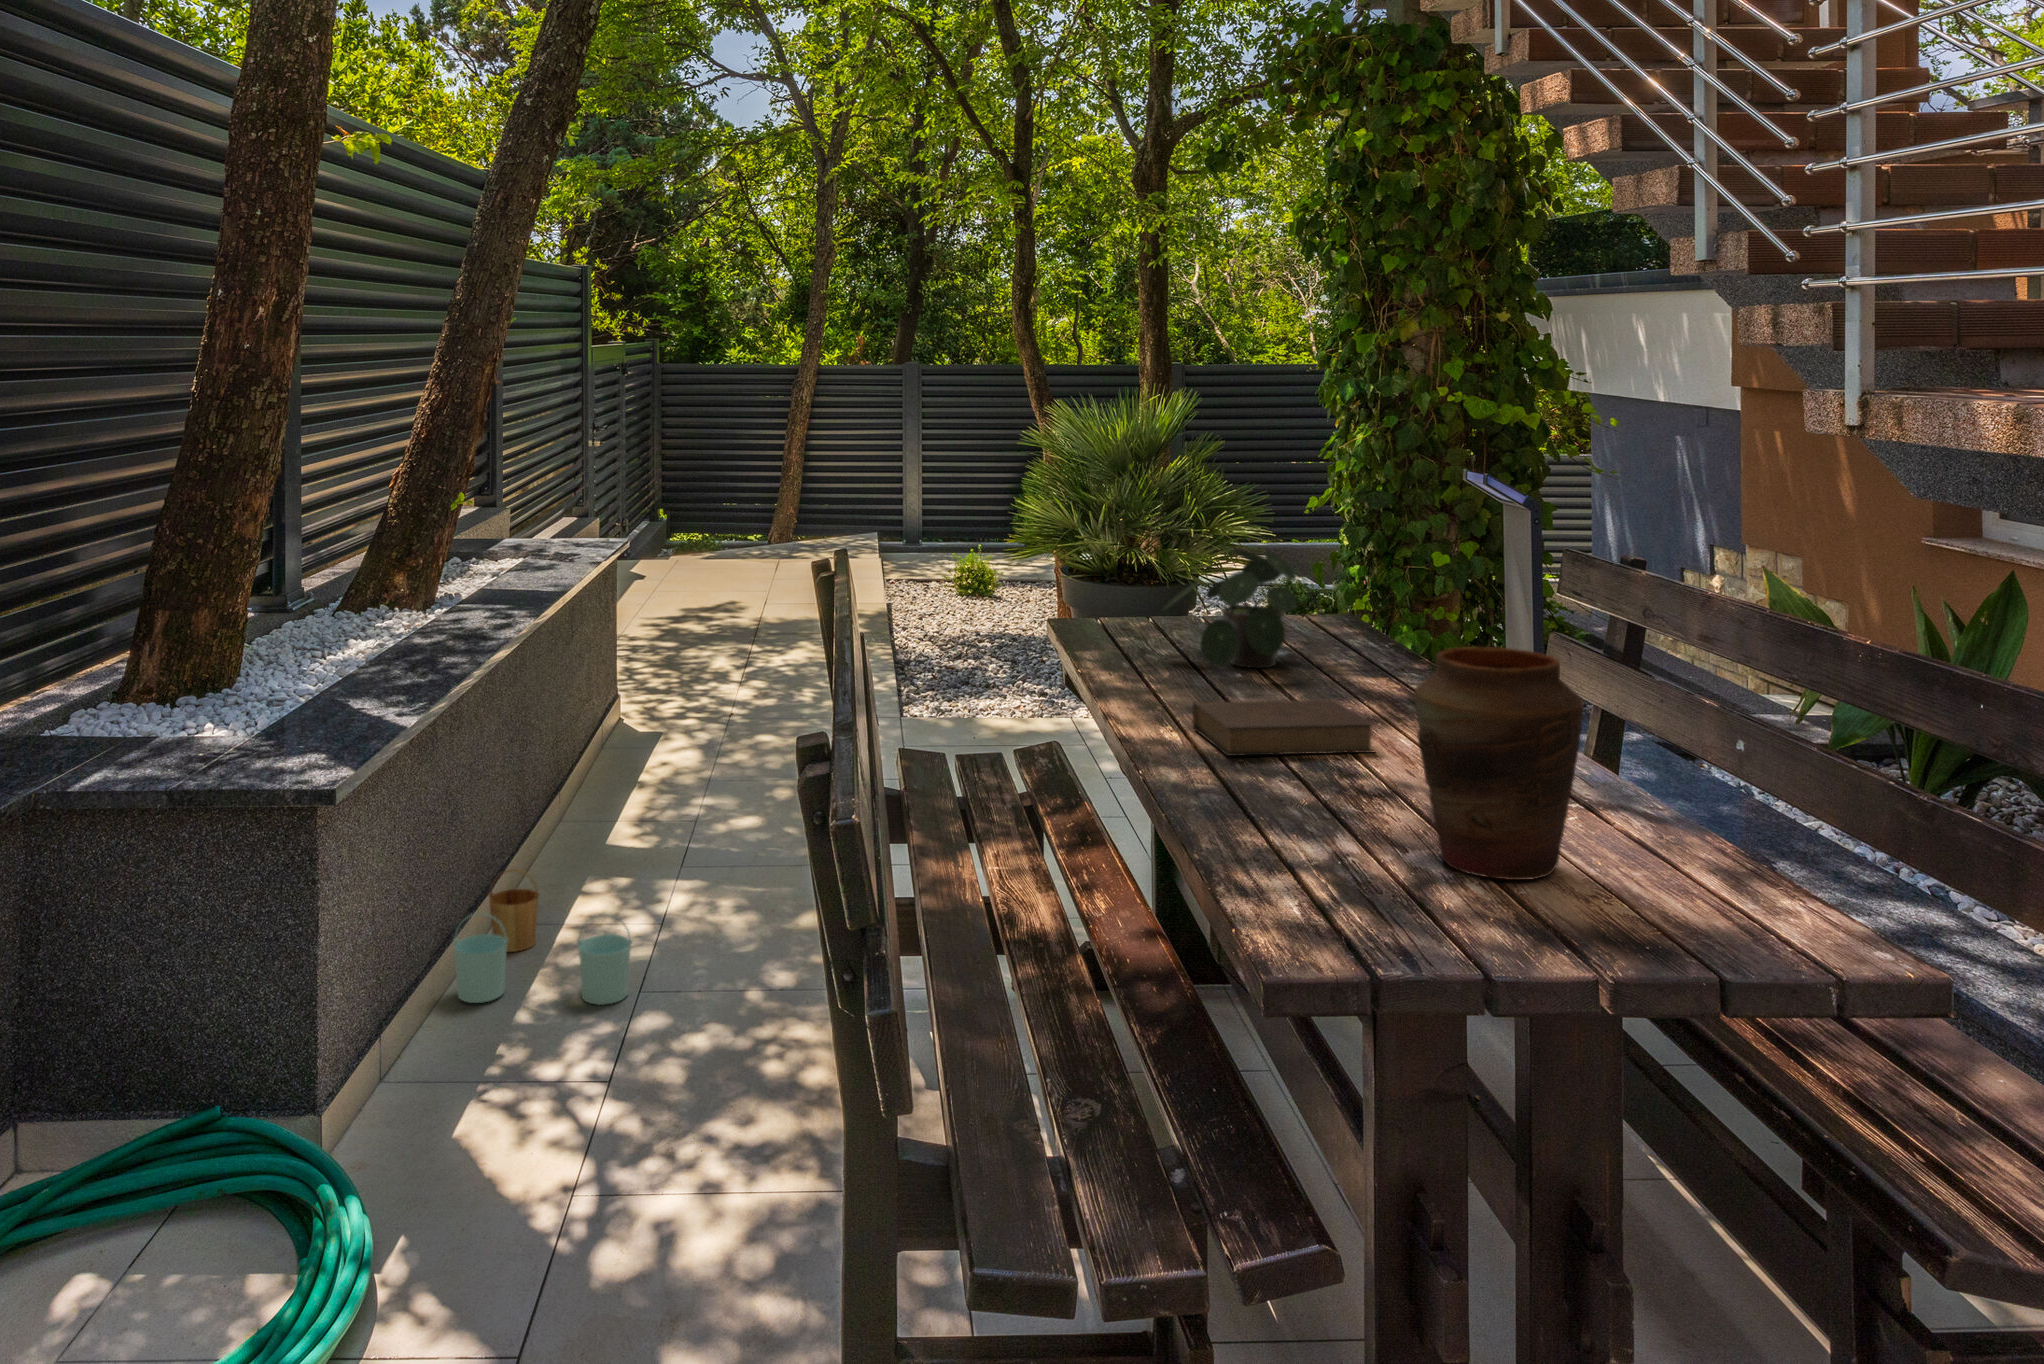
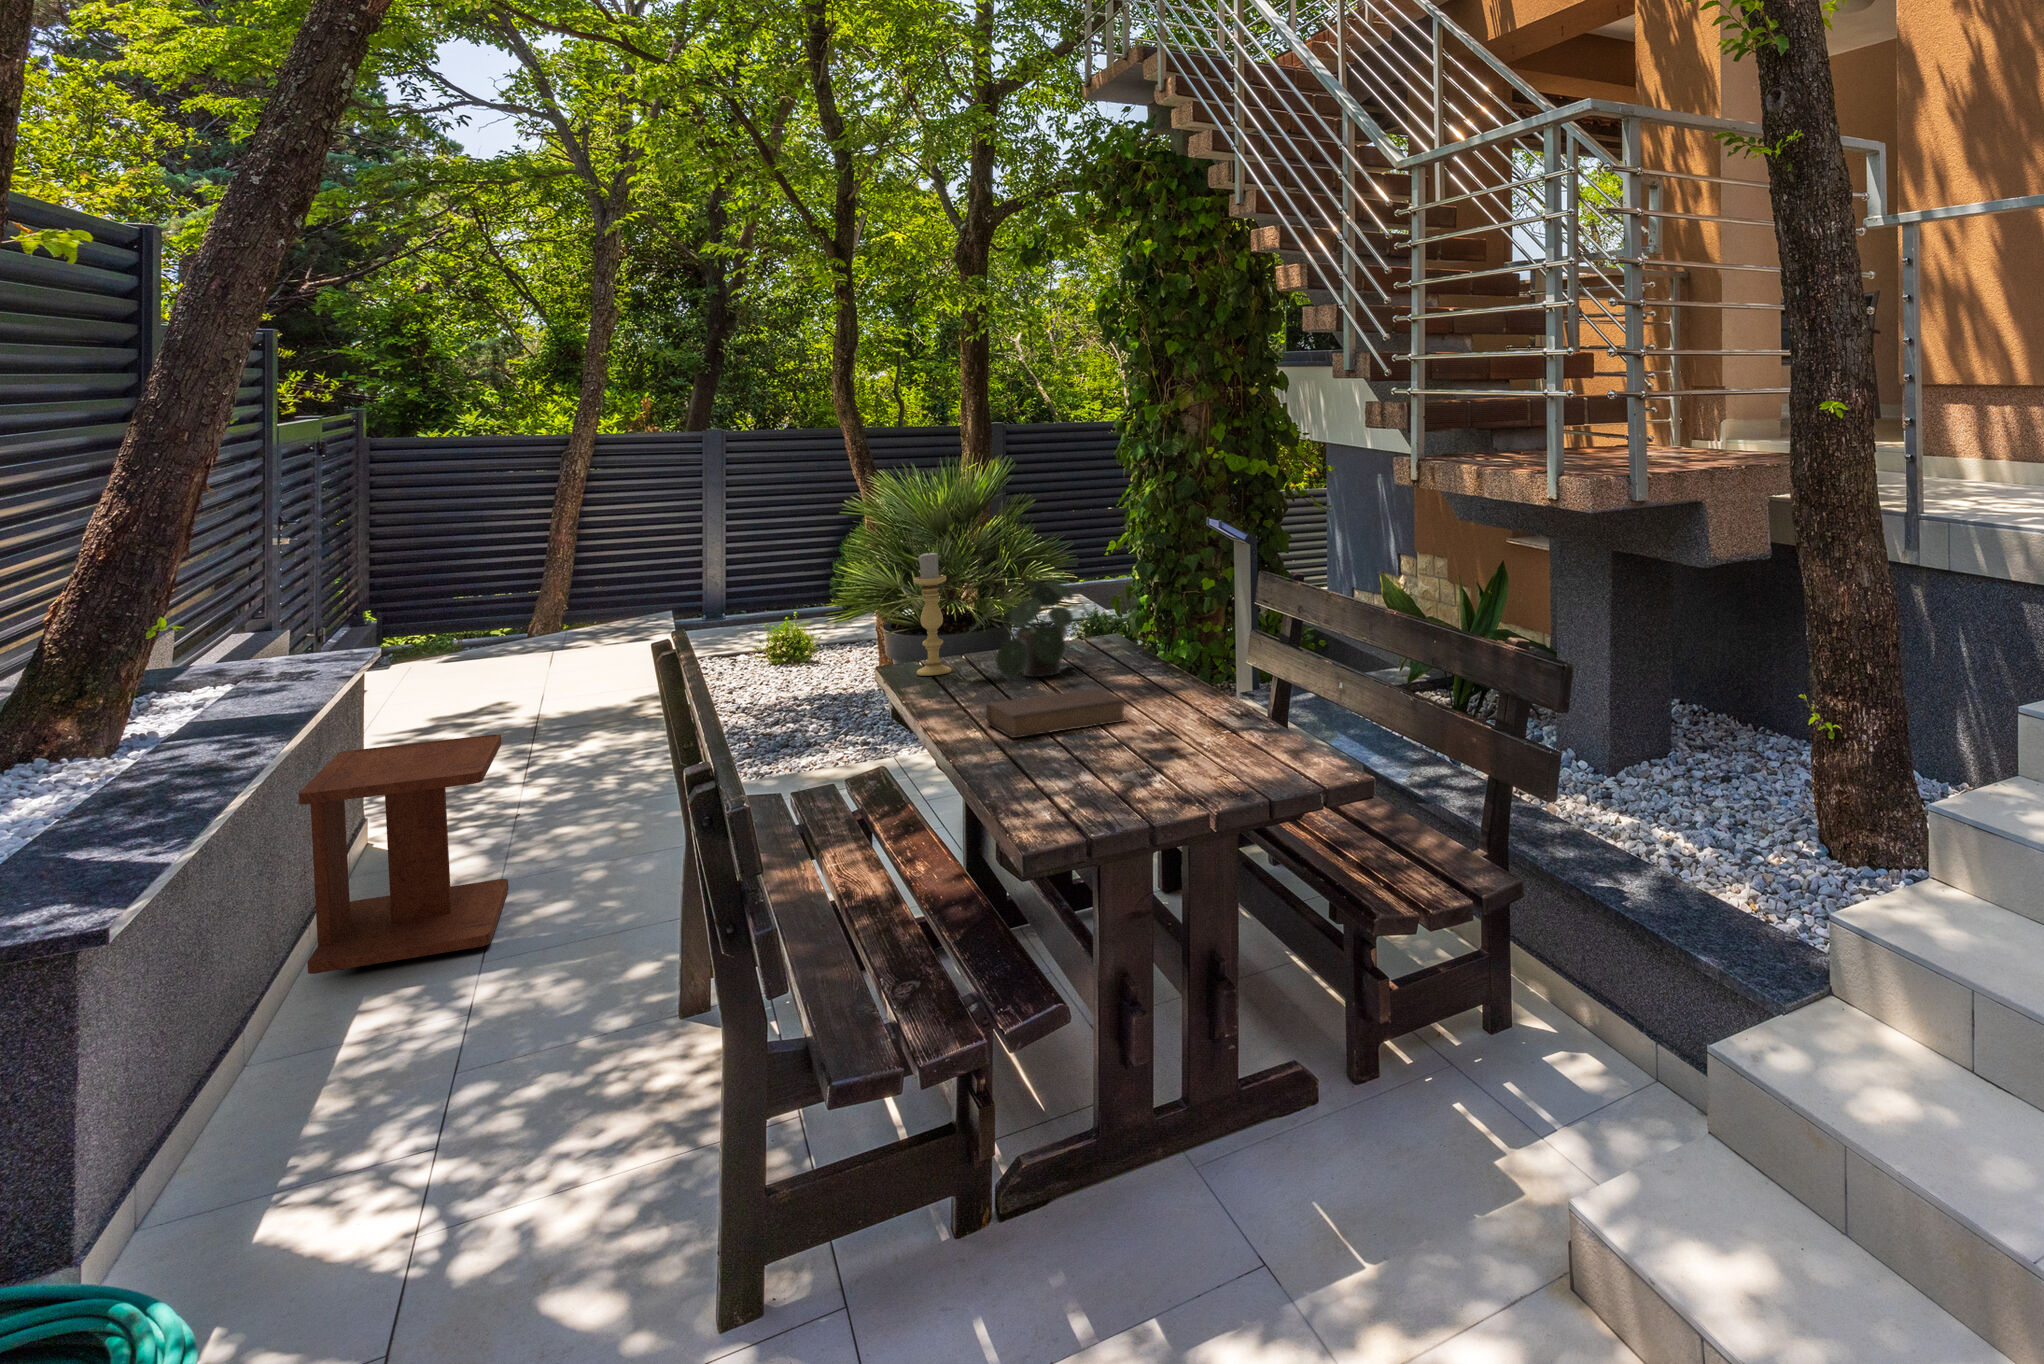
candle holder: none [1106,505,1145,649] -> present [914,551,951,676]
side table: none [544,643,714,850] -> present [299,734,509,974]
vase: present [1414,647,1584,880] -> none [1134,623,1243,782]
bucket: present [453,870,632,1005] -> none [219,986,443,1125]

